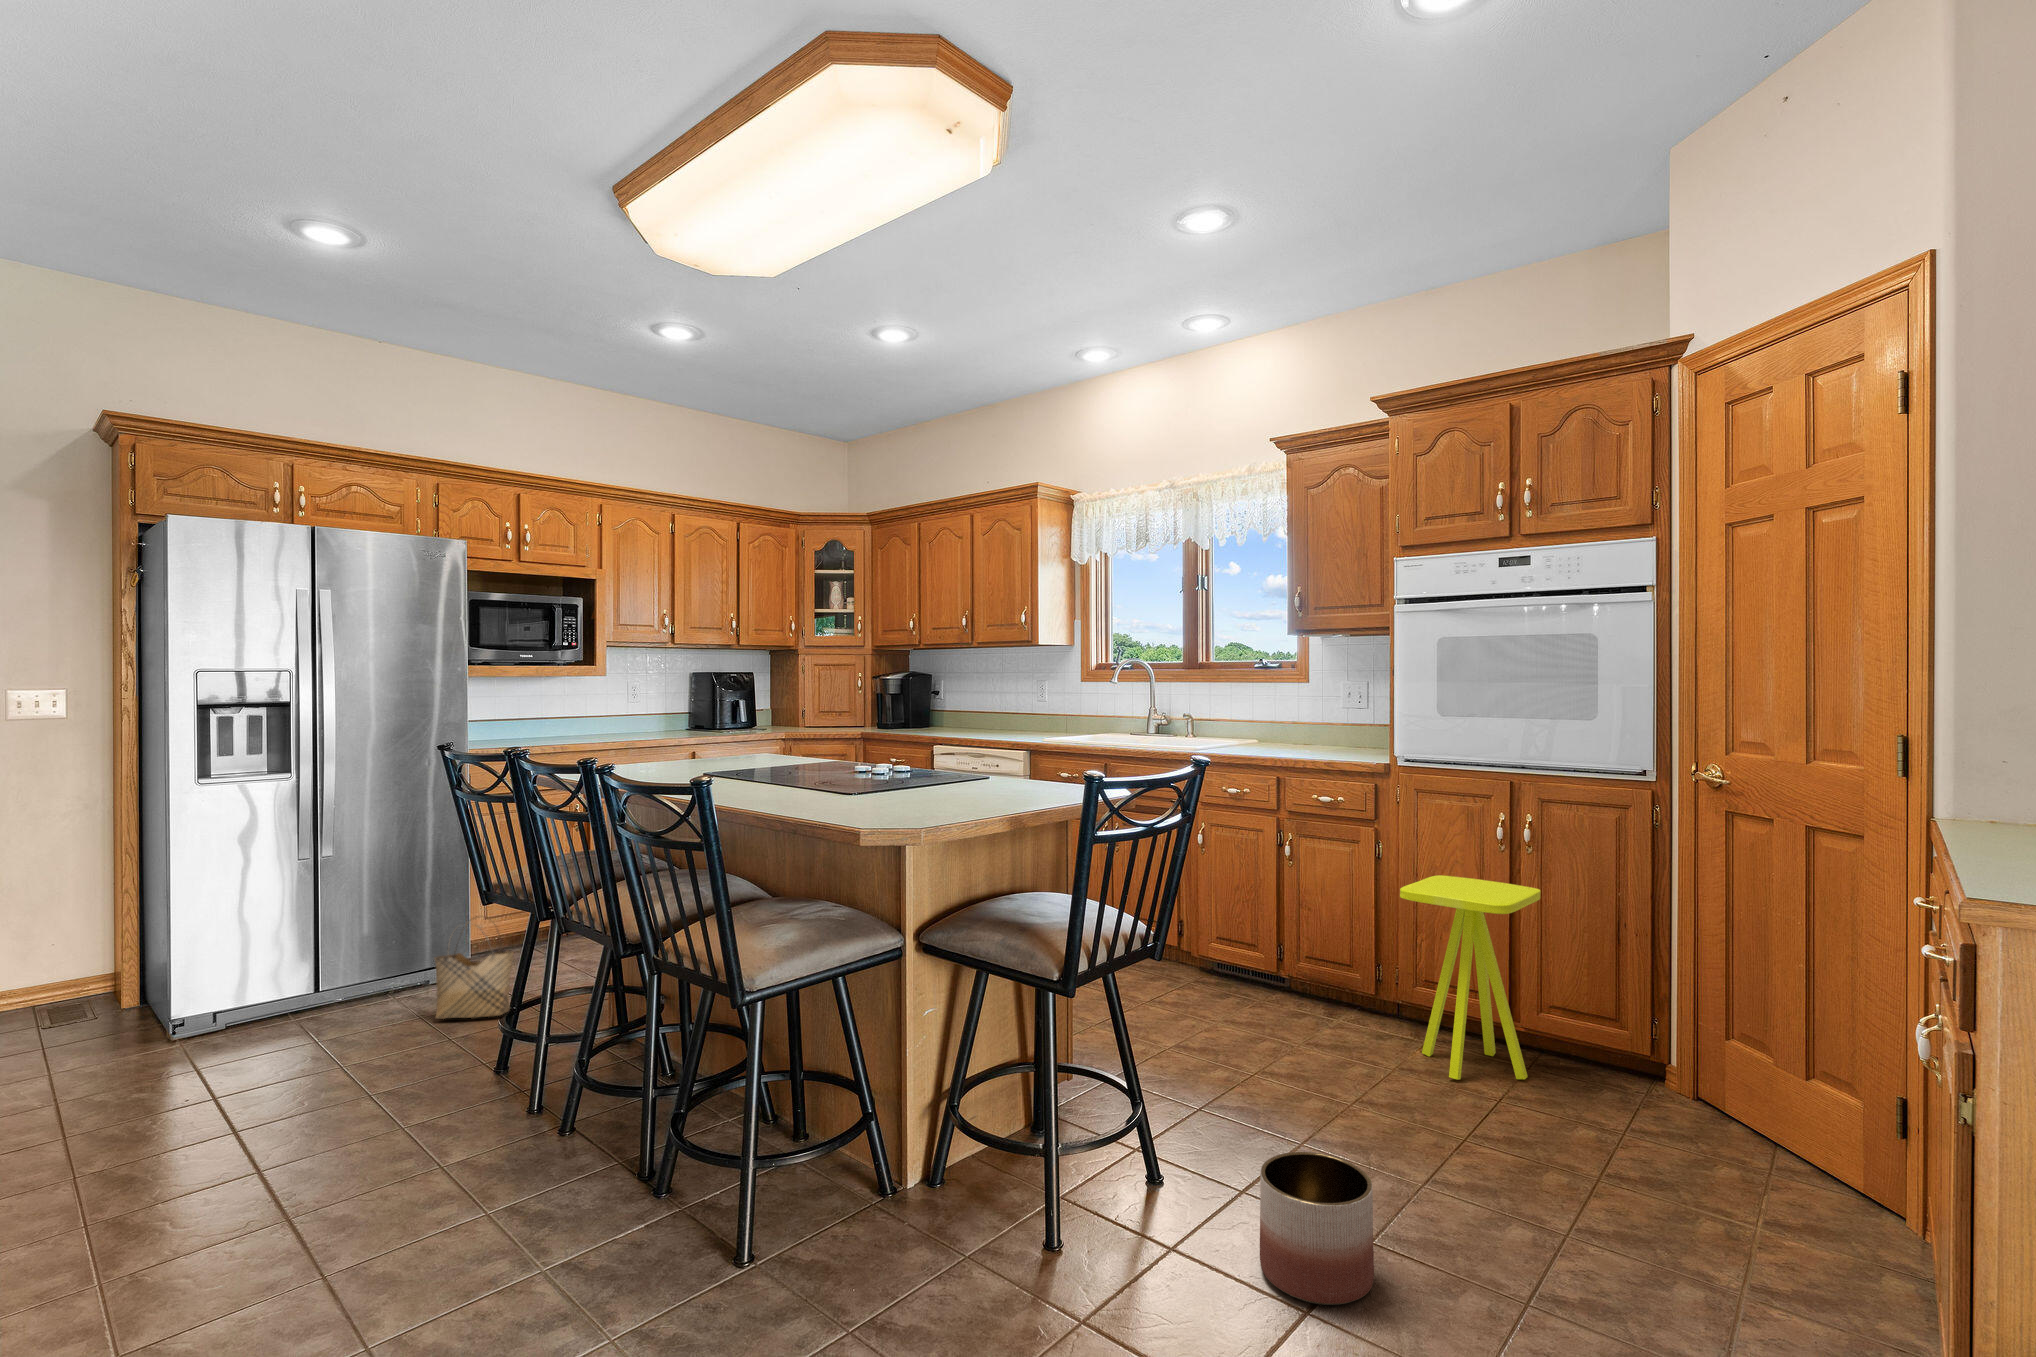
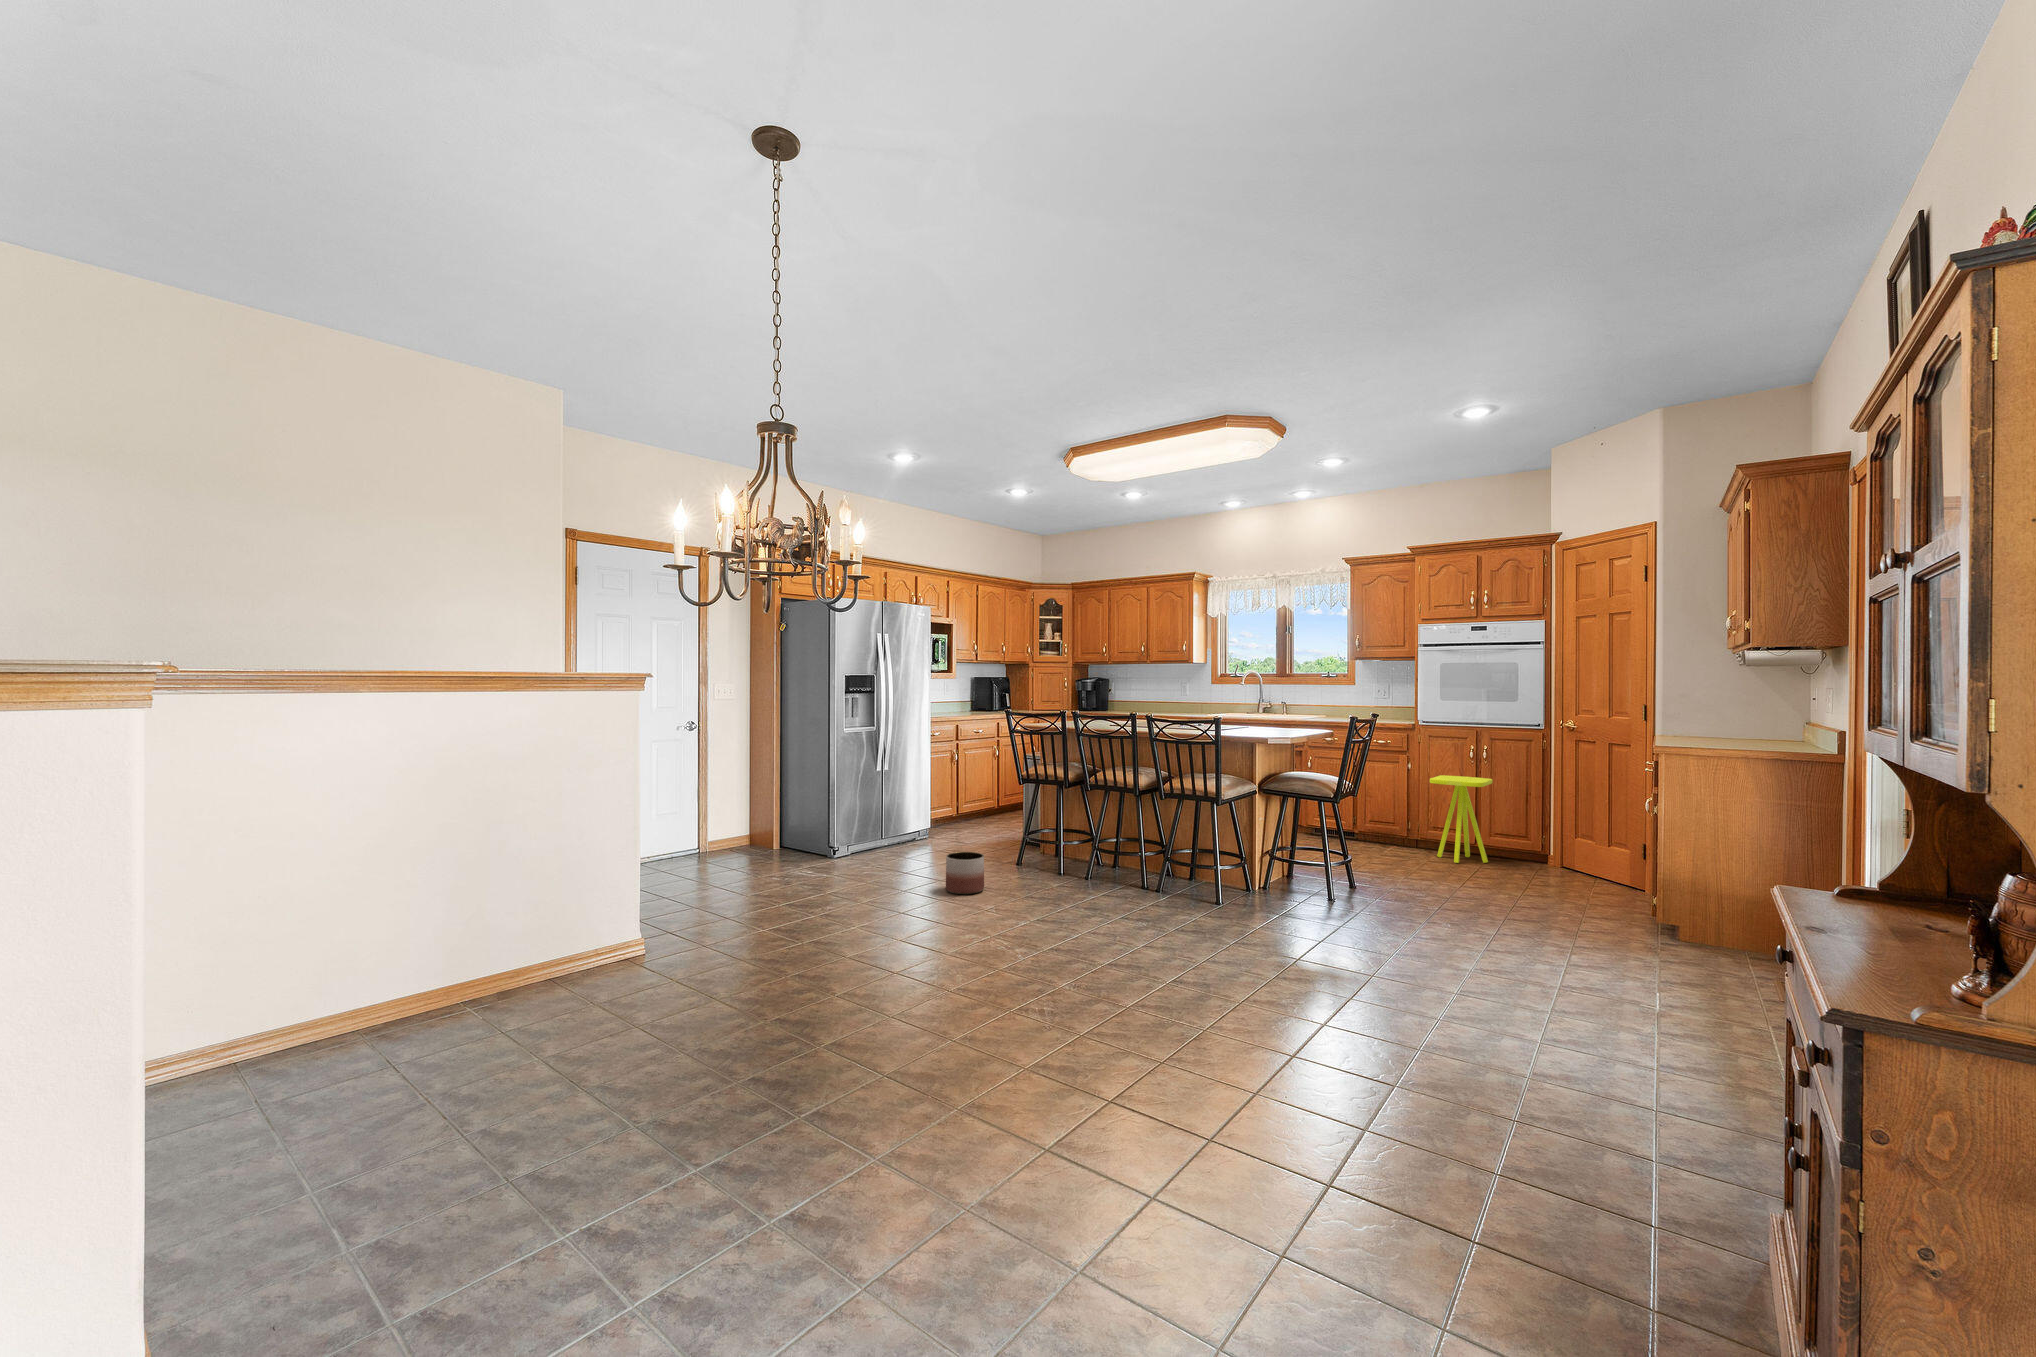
woven basket: present [435,919,514,1019] -> none [948,800,982,849]
planter: present [1260,1152,1374,1305] -> present [946,852,984,894]

